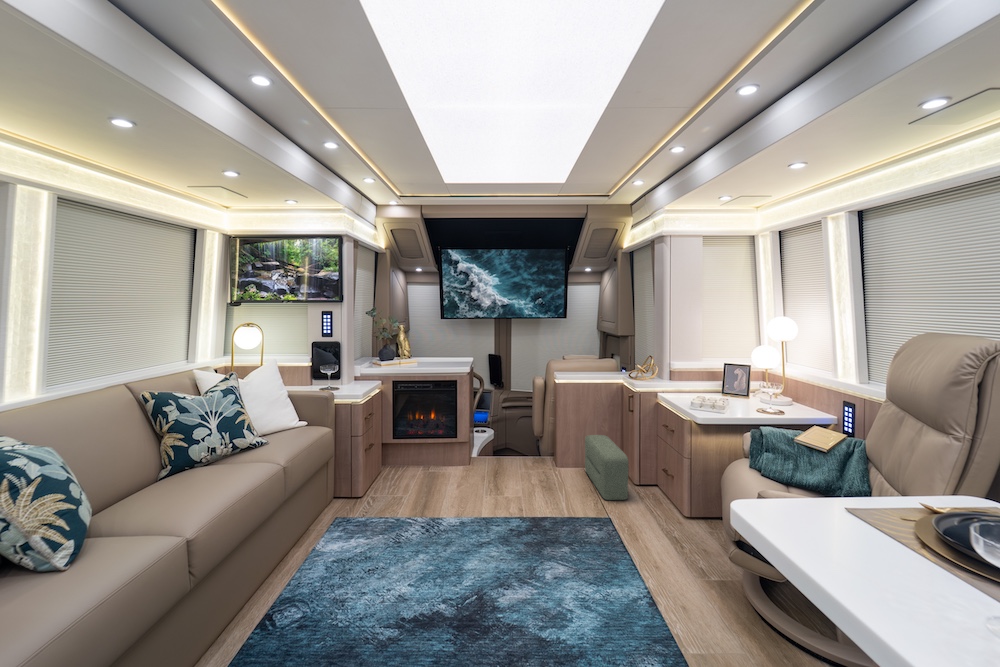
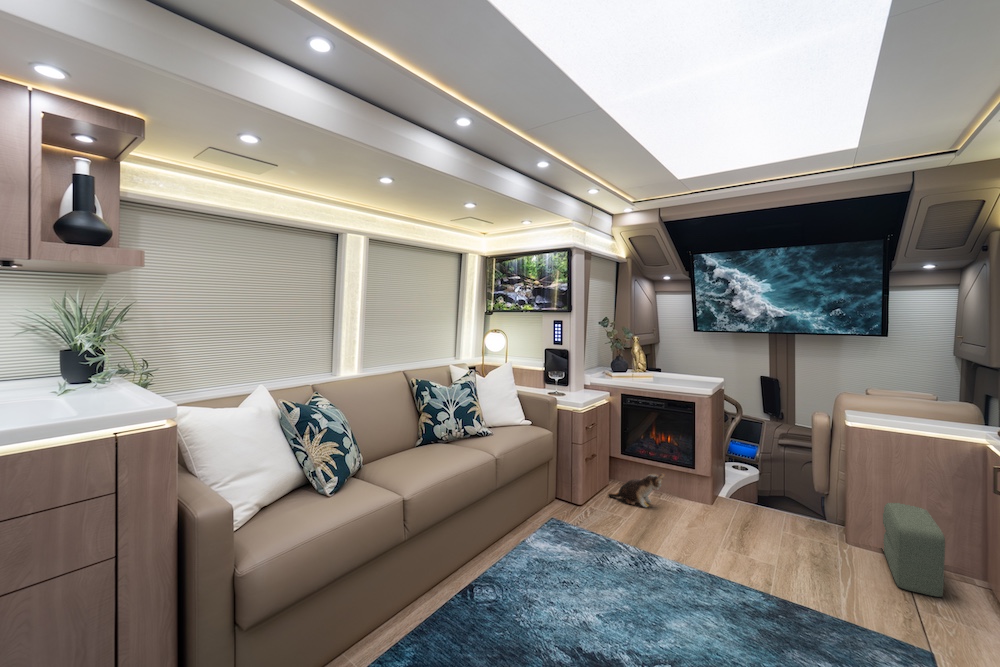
plush toy: none [383,449,436,482] -> present [608,473,665,507]

